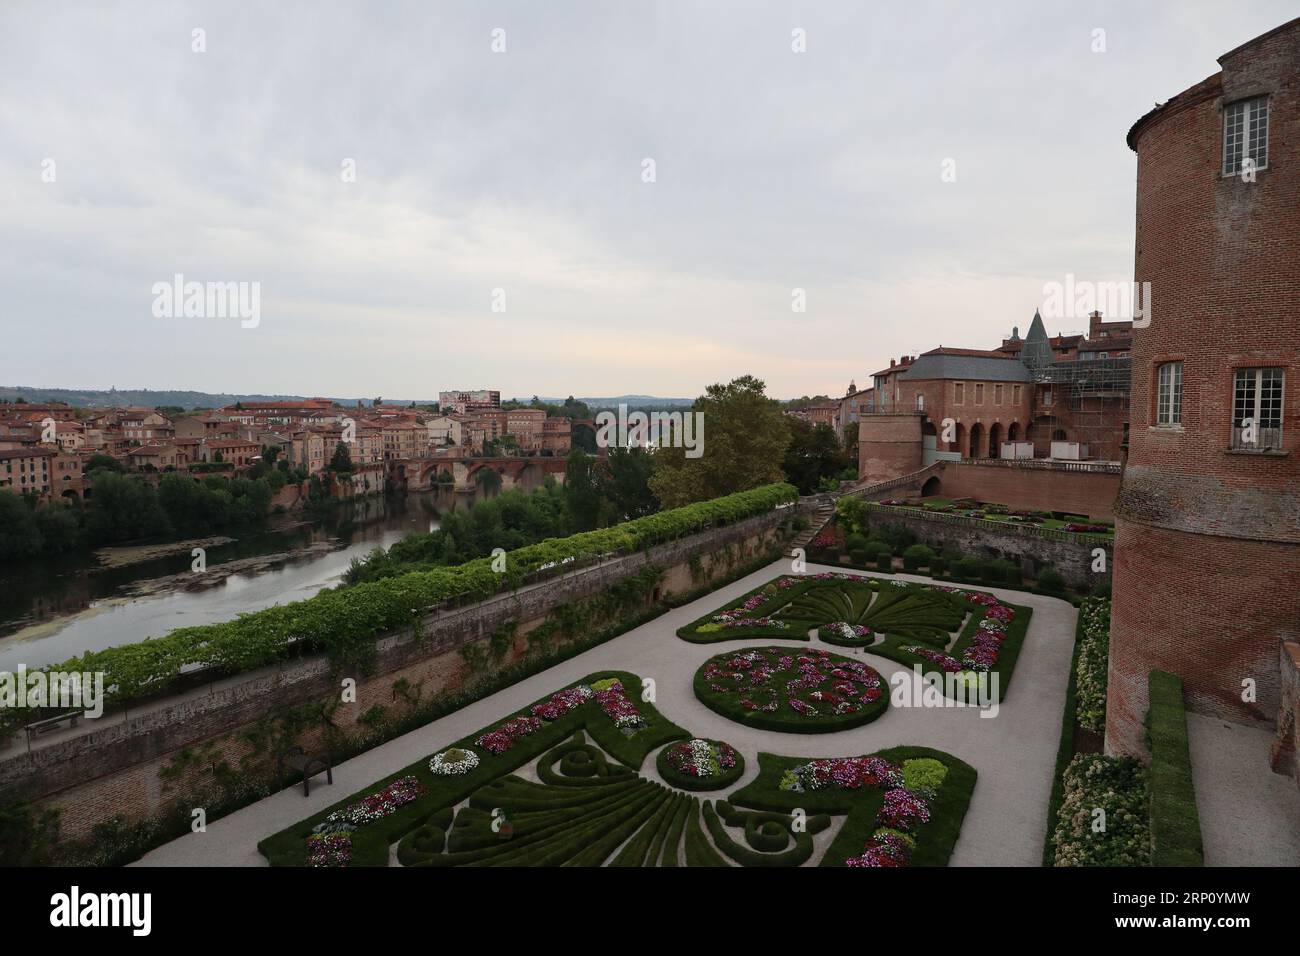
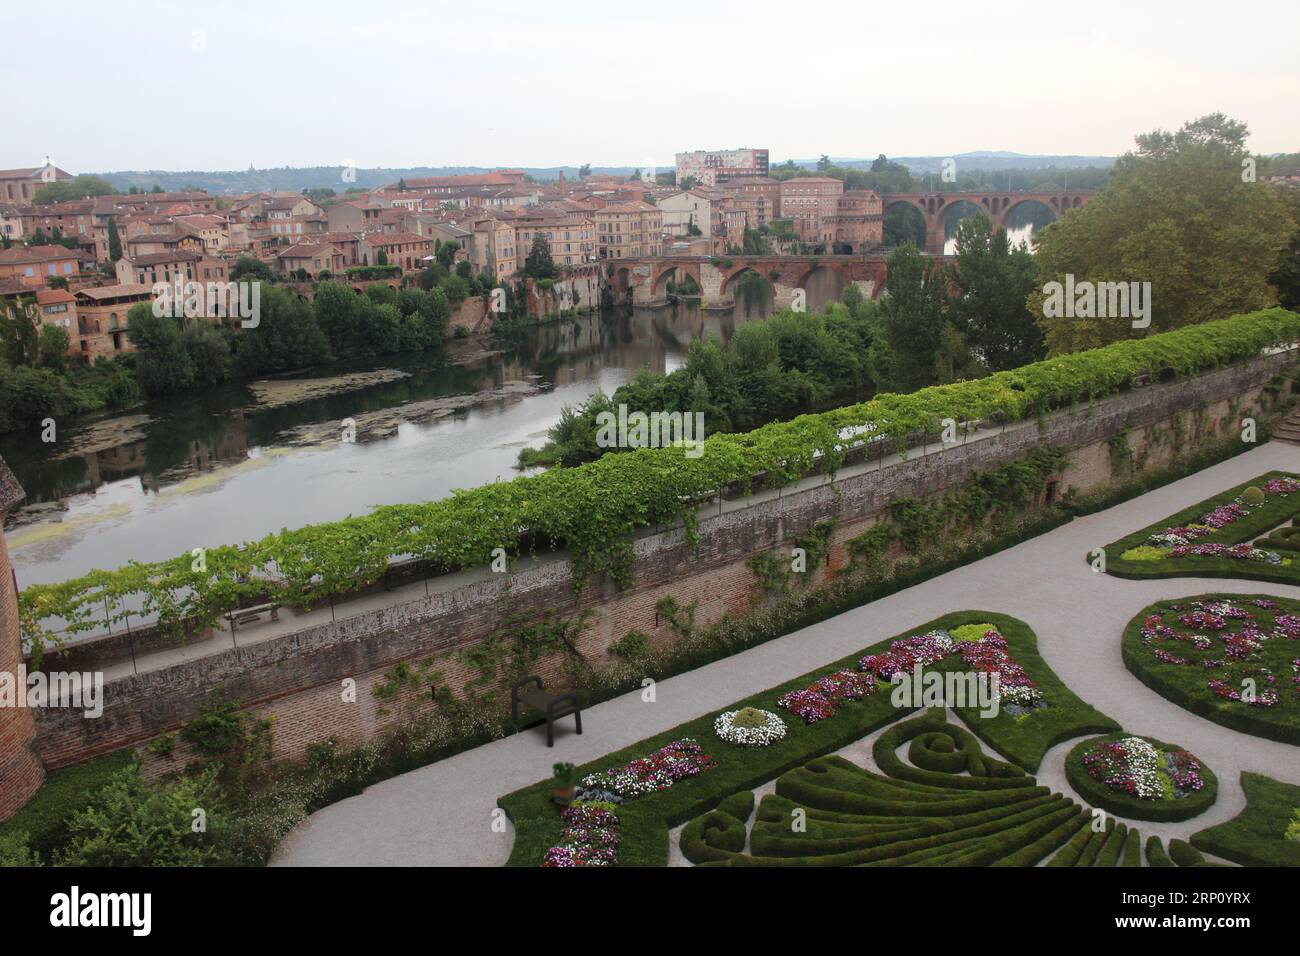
potted tree: present [497,806,515,839] -> present [552,762,577,805]

